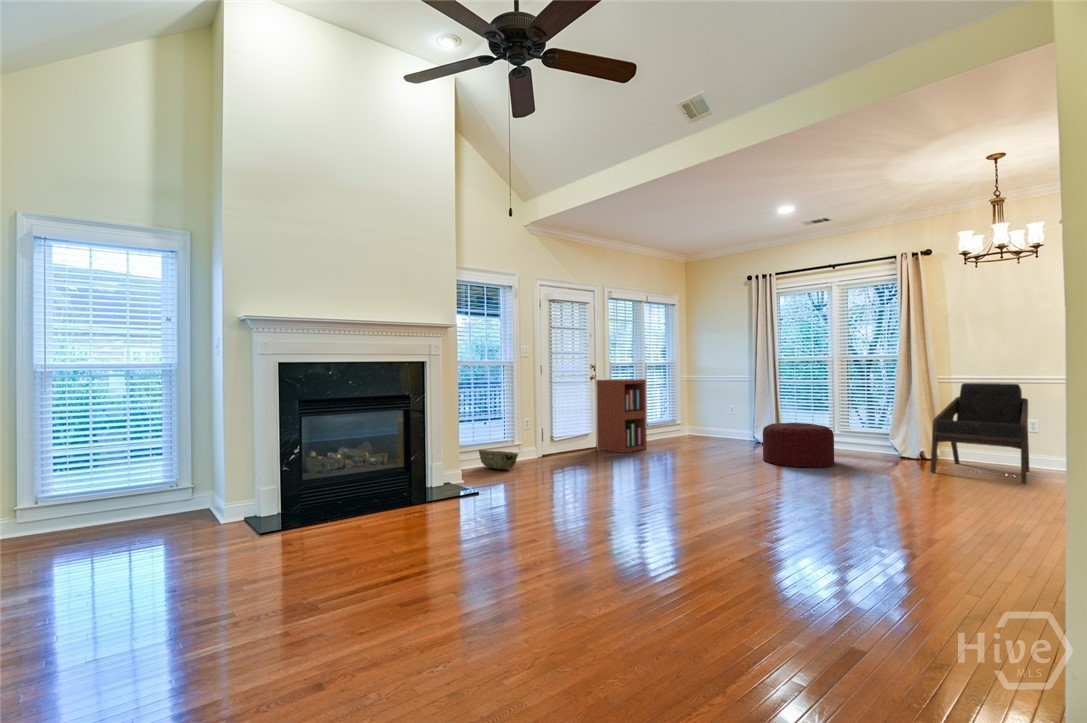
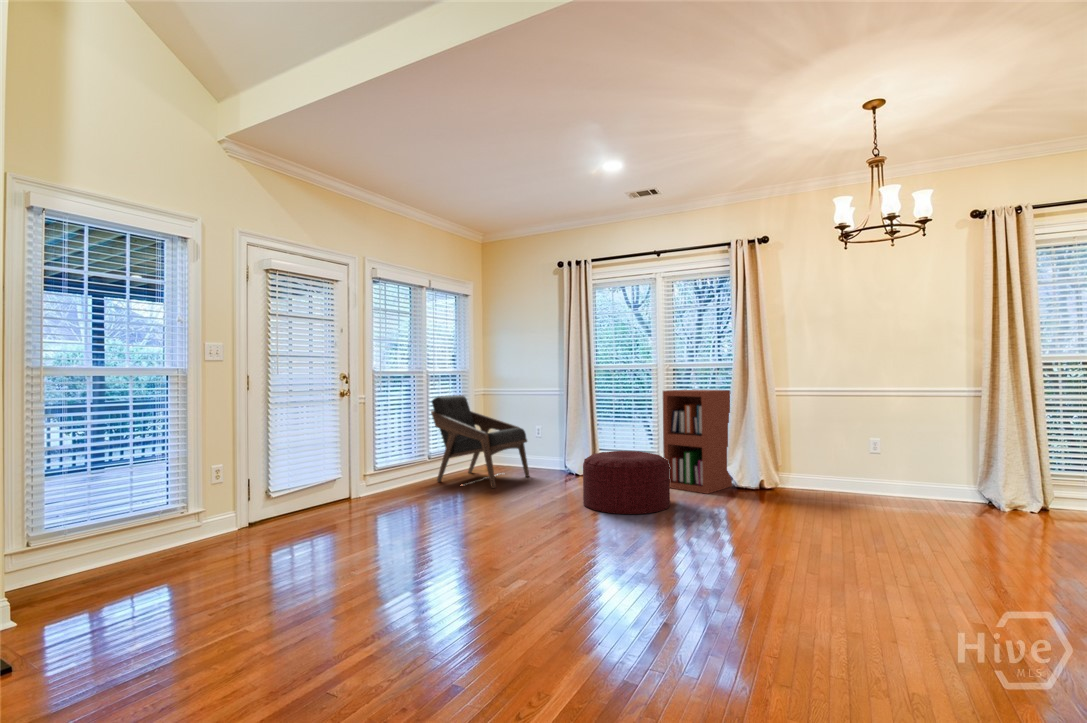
bookshelf: present [596,379,647,453] -> present [663,389,732,494]
lounge chair: present [931,383,1029,484] -> present [431,395,529,488]
woven basket: present [479,450,518,469] -> none [102,529,186,568]

